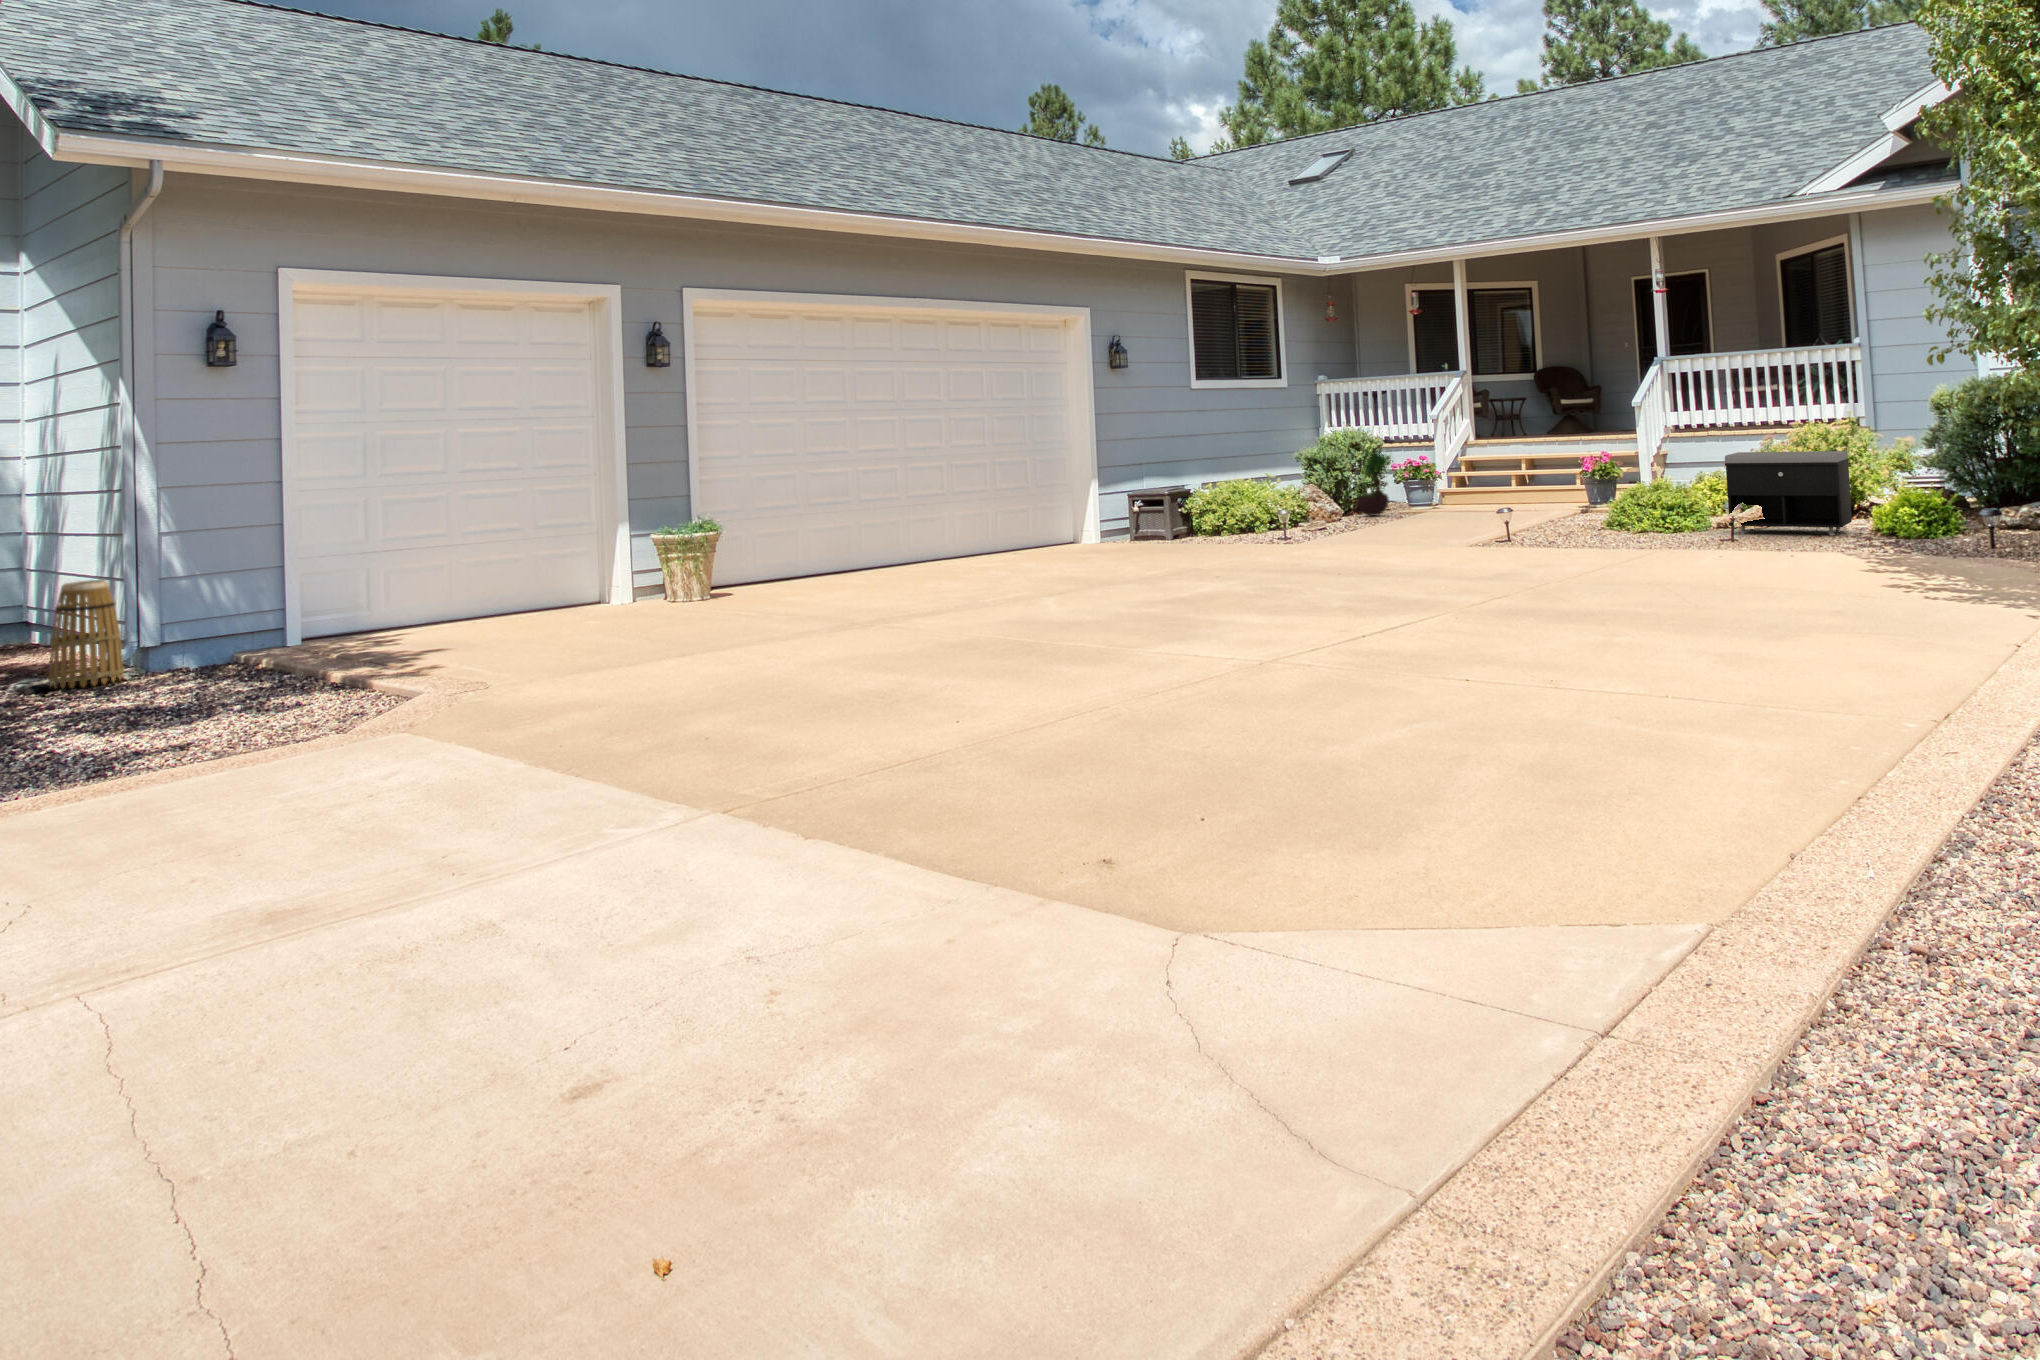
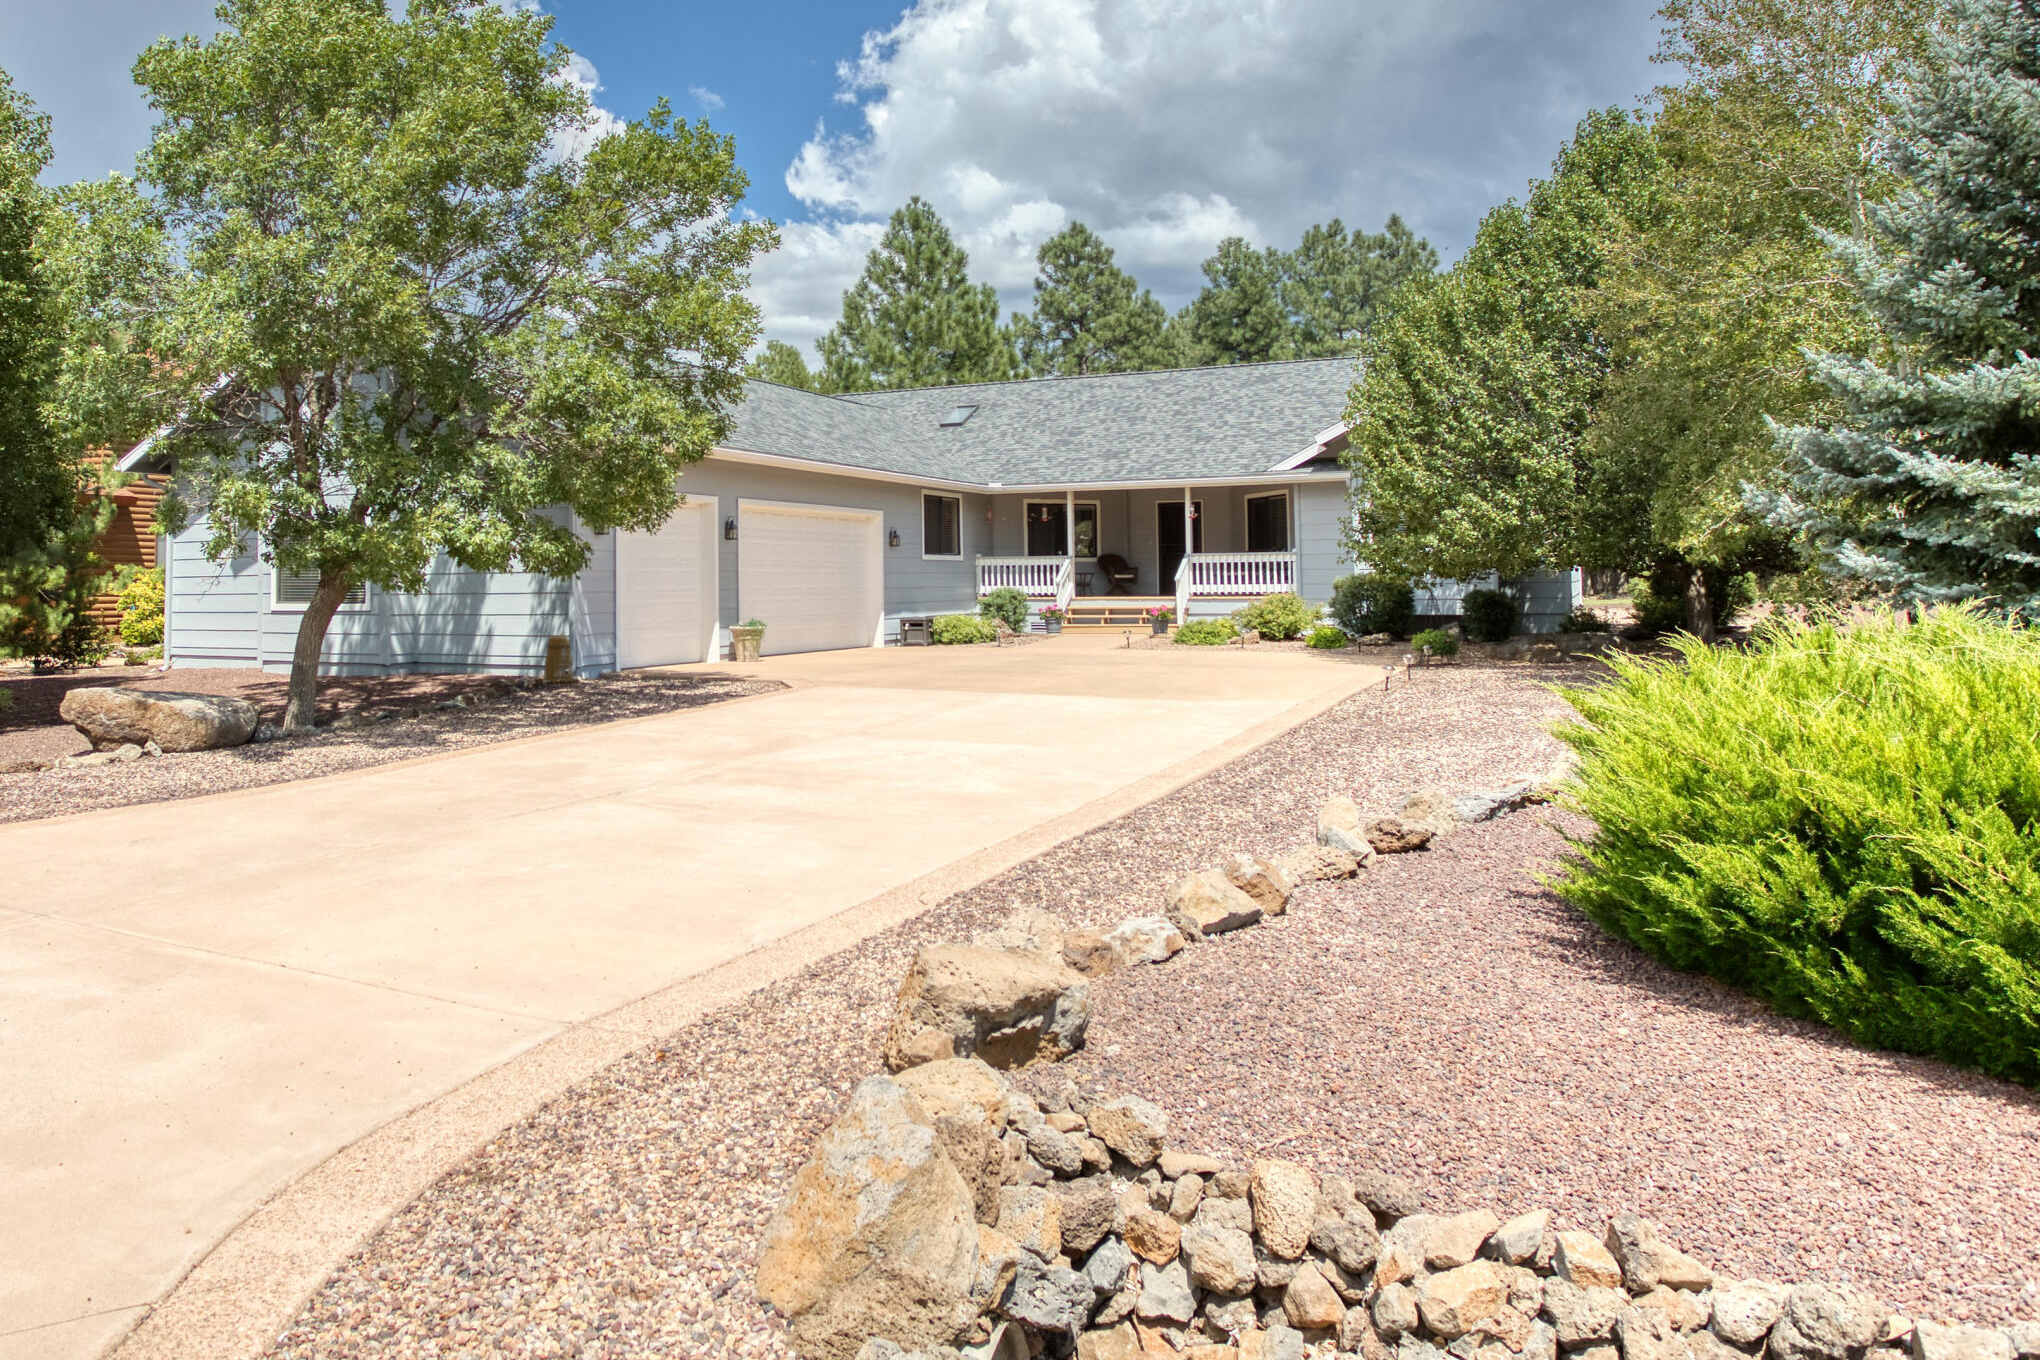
potted tree: present [1358,451,1393,516] -> none [1018,597,1042,639]
storage bench: present [1725,451,1852,536] -> none [1235,606,1294,649]

